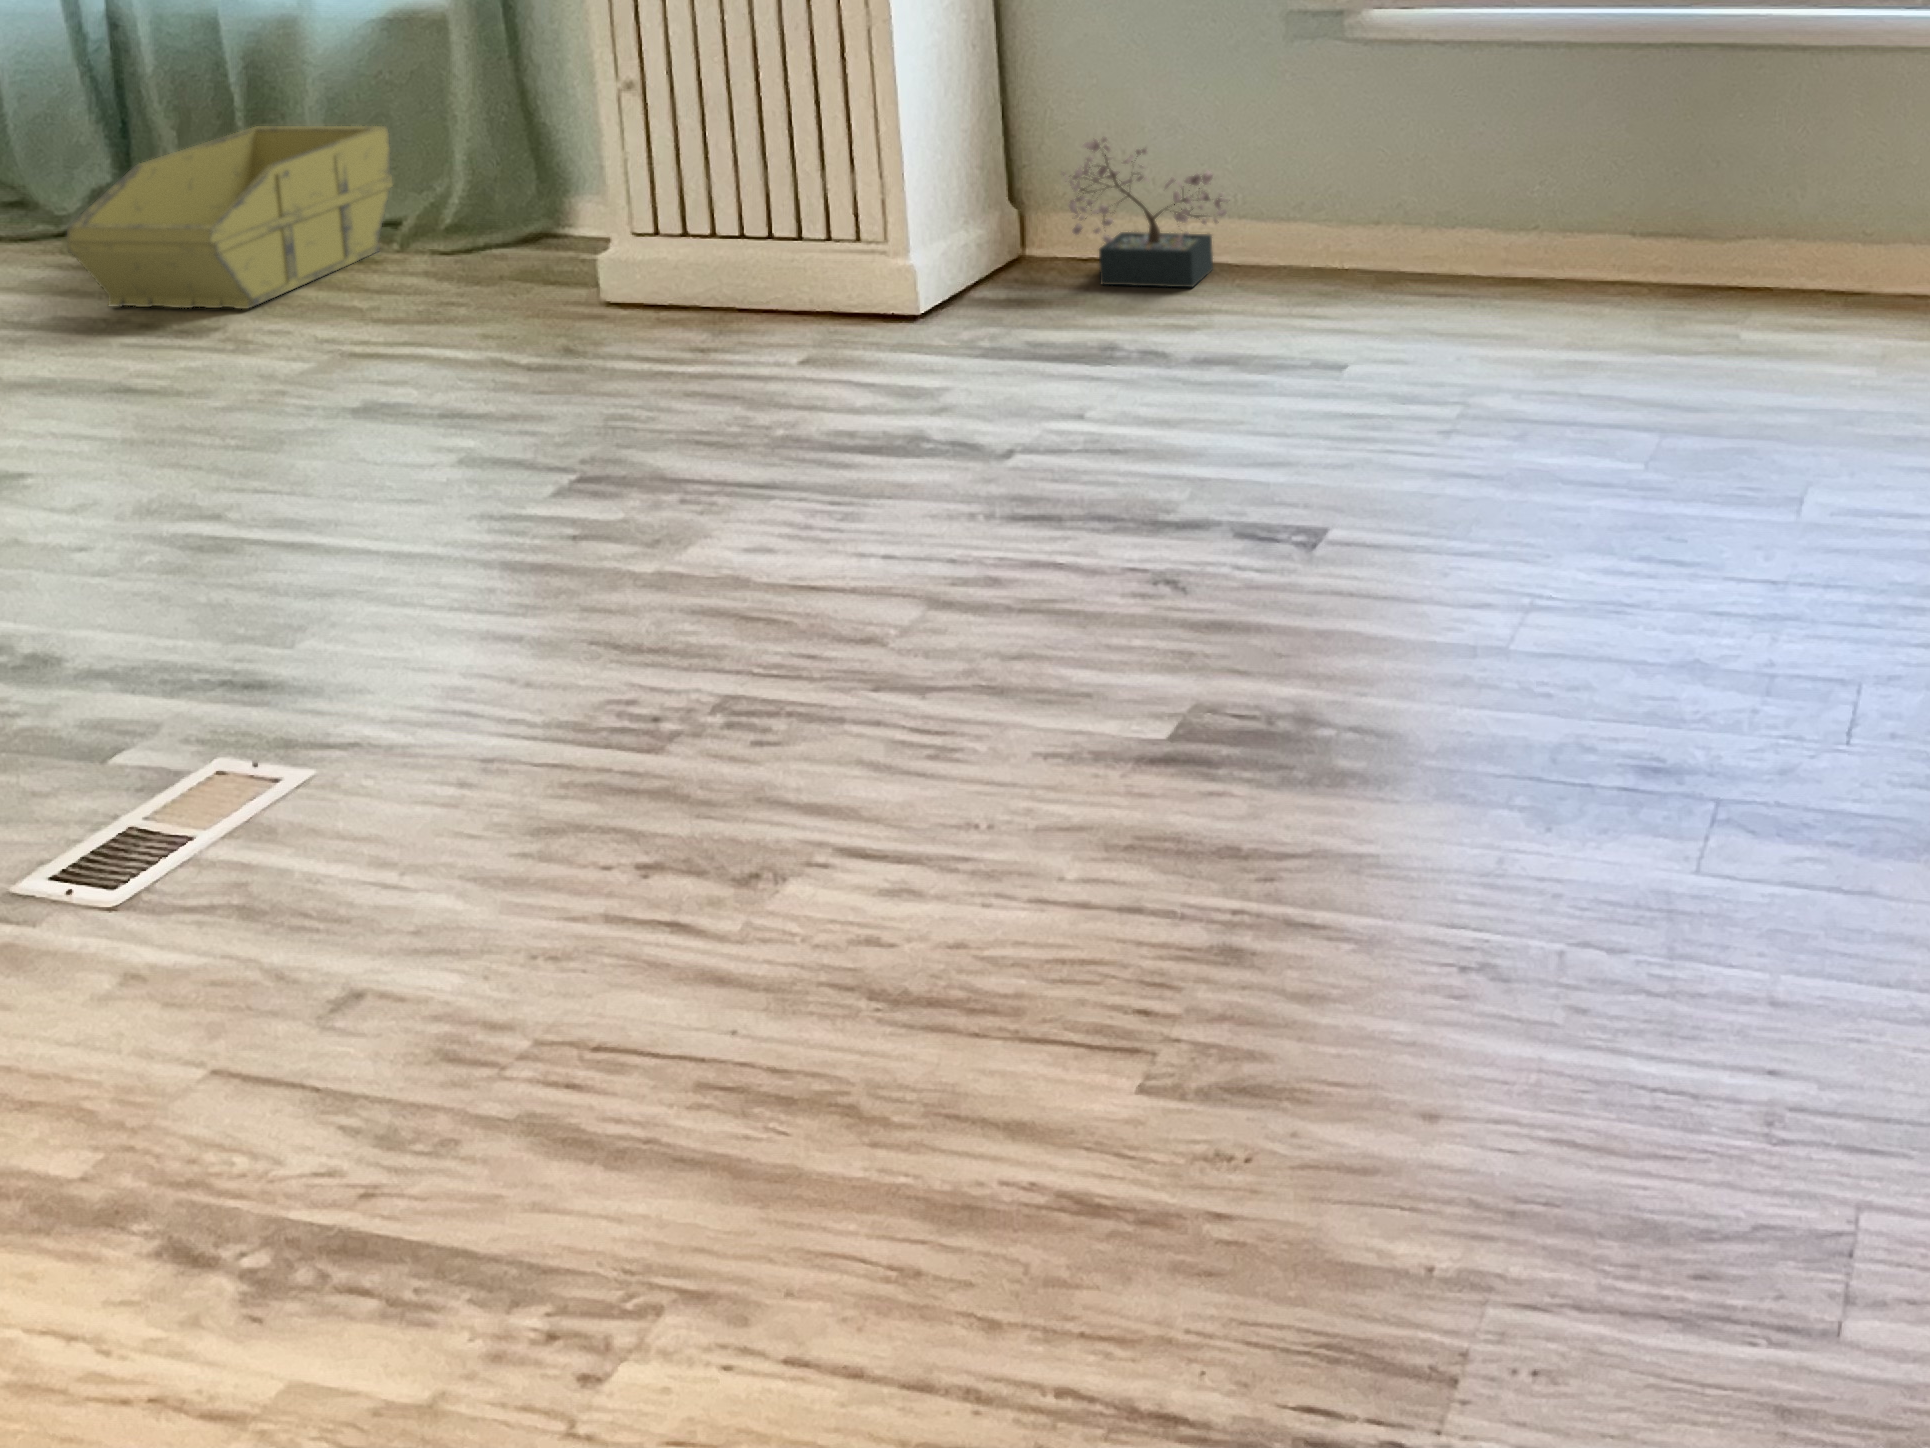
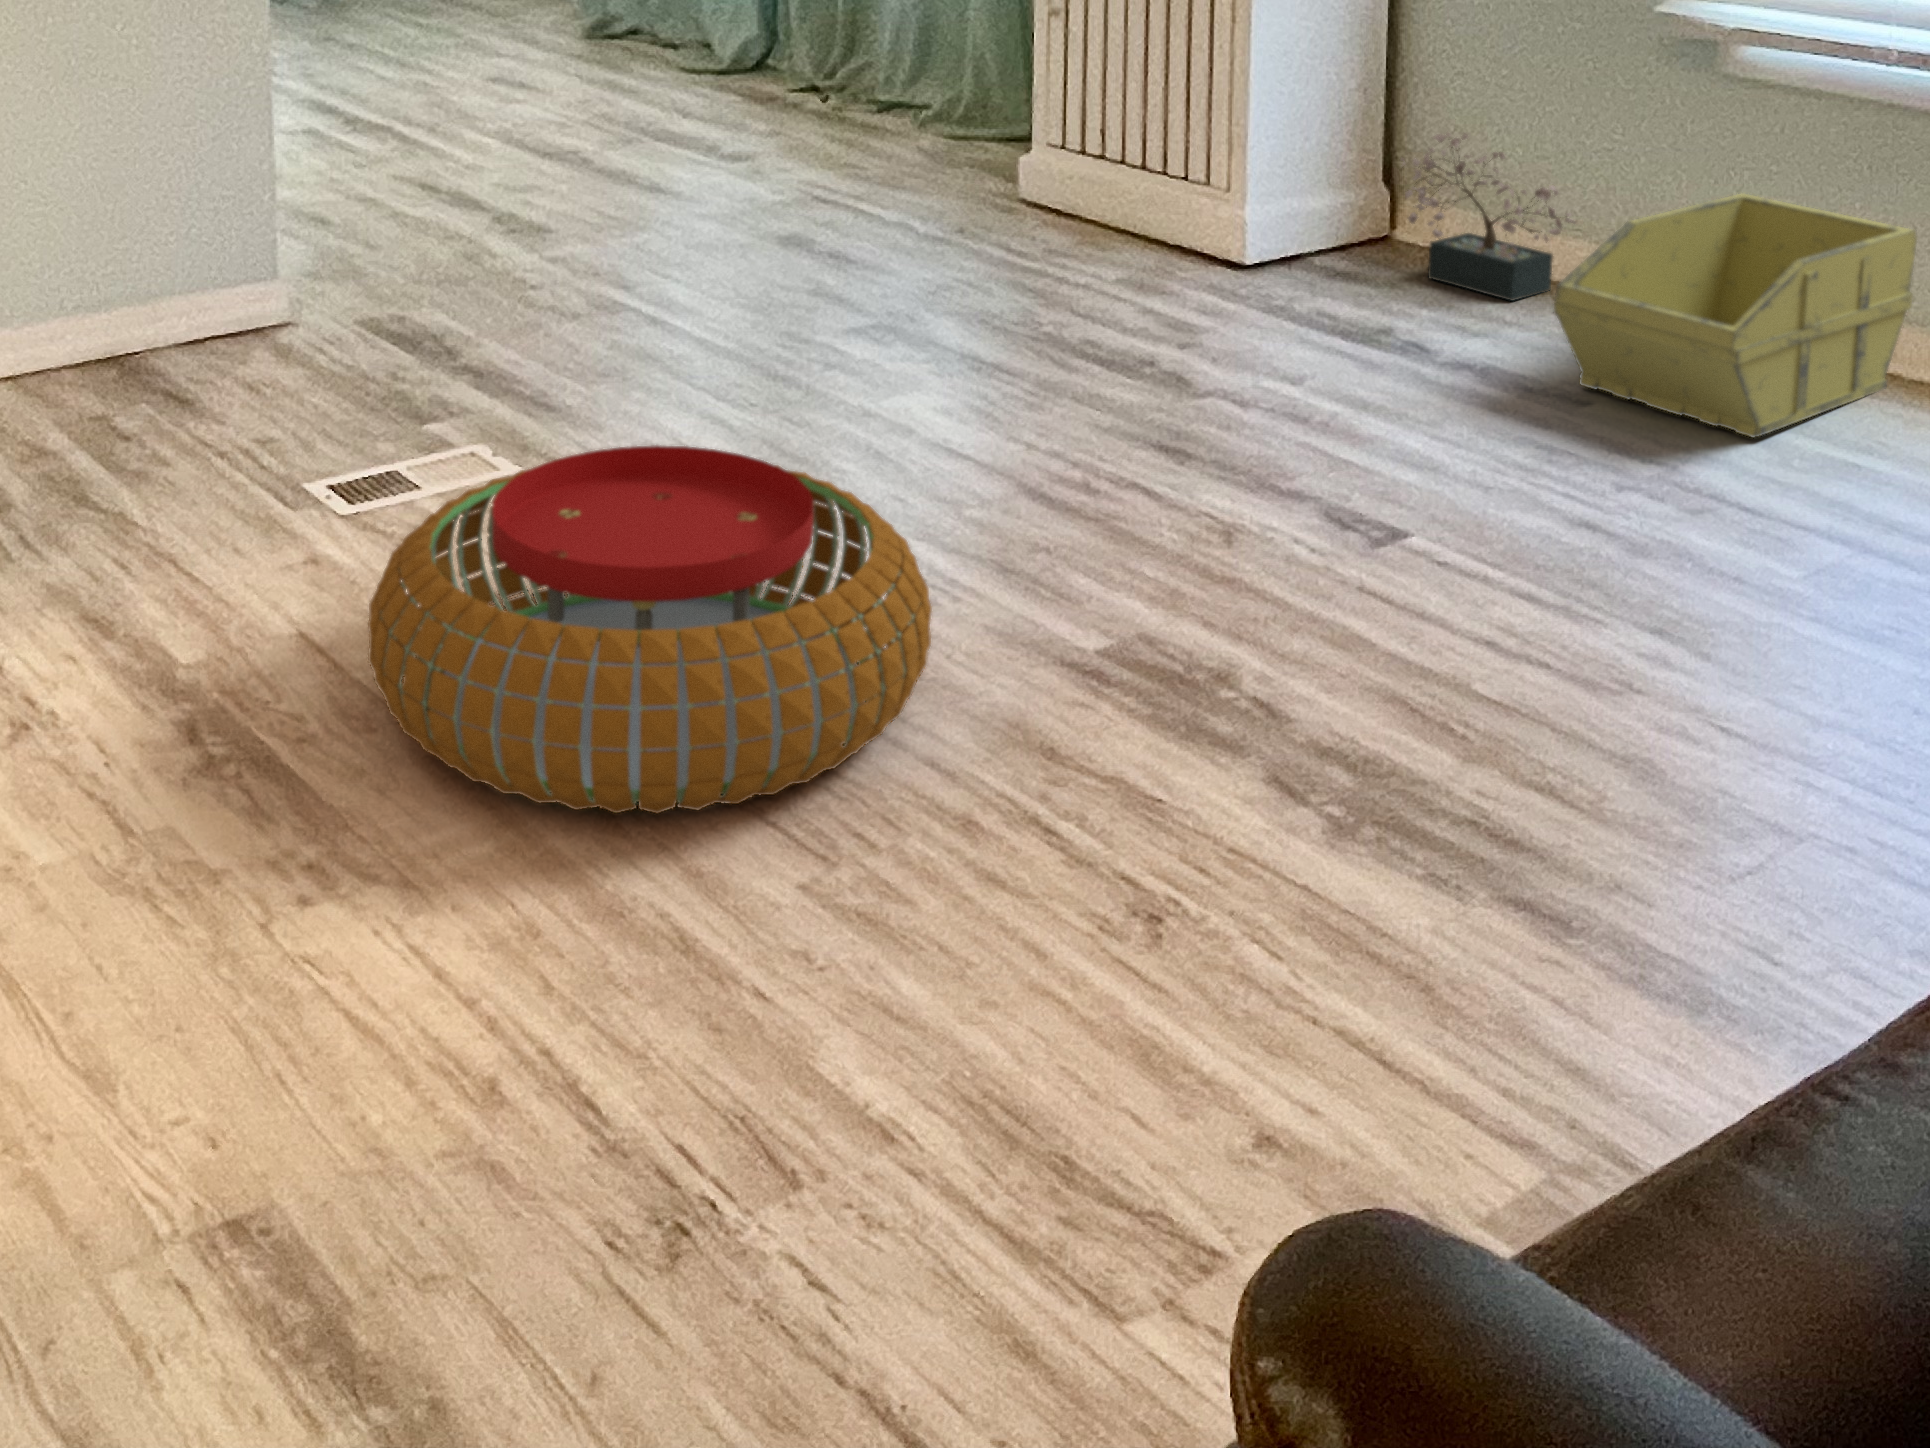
storage bin: present [66,126,392,309] -> present [1553,194,1917,437]
pouf: none [387,651,1093,1145] -> present [368,446,932,813]

